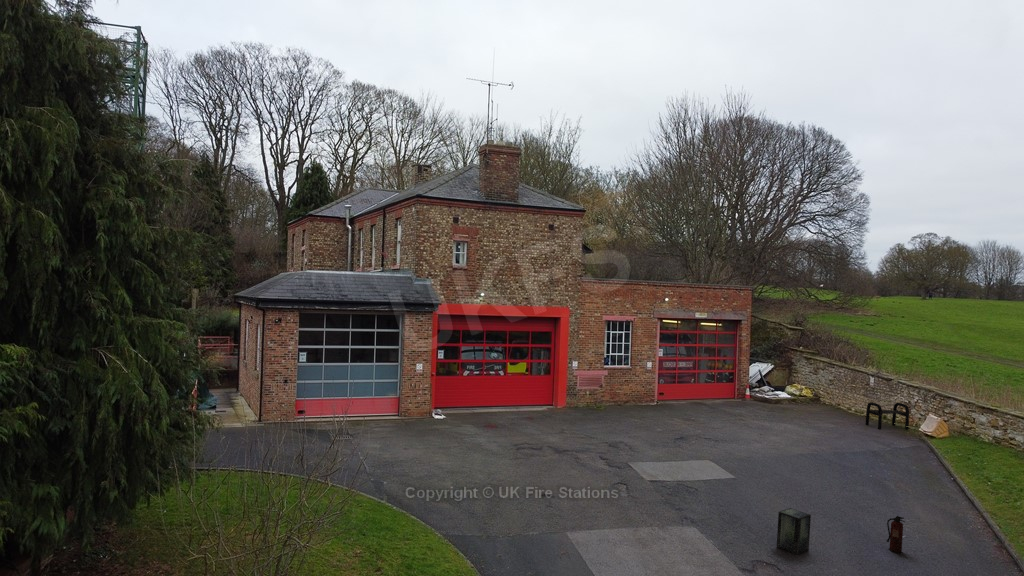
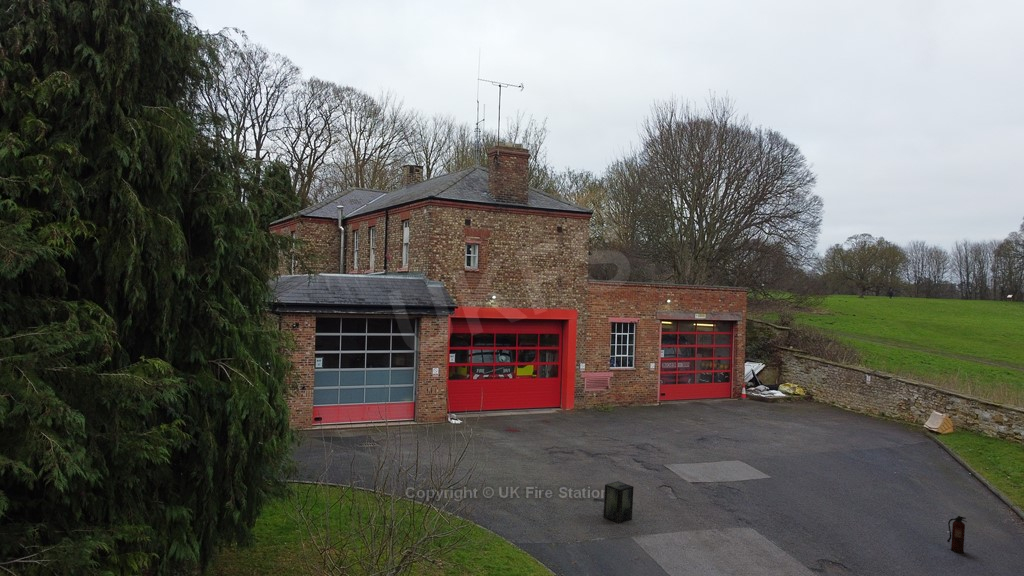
bench: present [865,402,909,430] -> none [866,400,908,426]
storage box: present [777,508,811,555] -> present [604,481,634,523]

